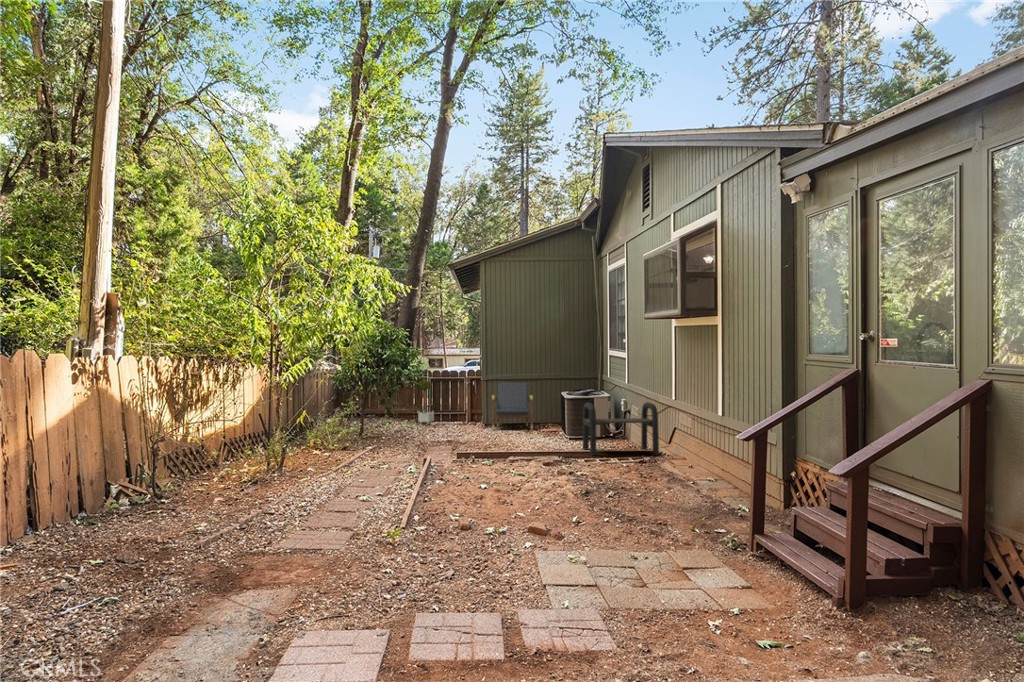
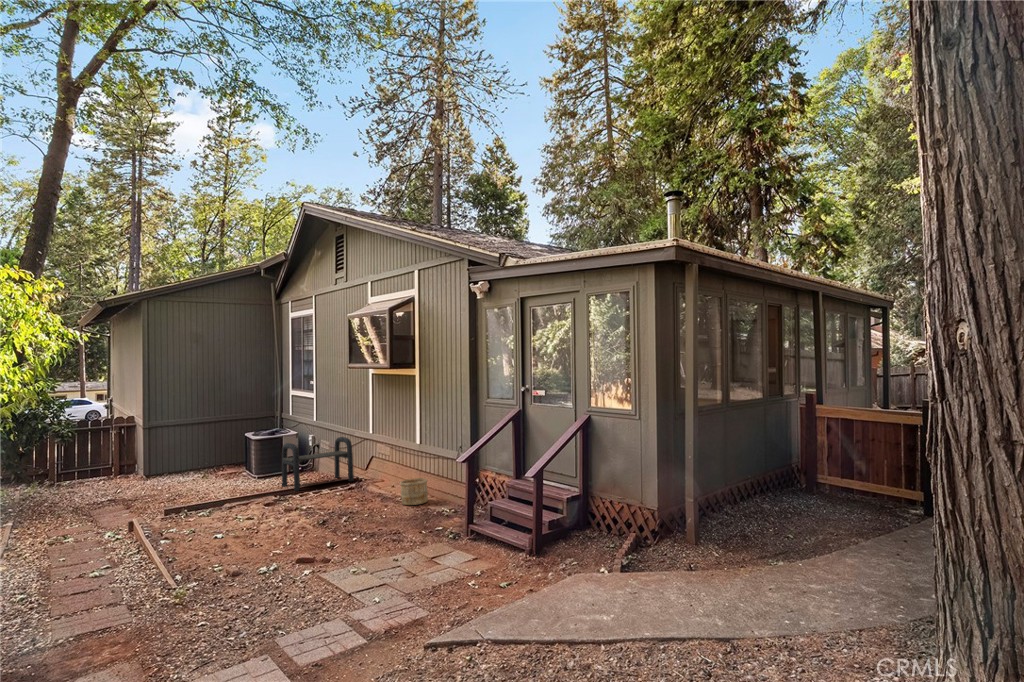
potted tree: present [416,379,434,422] -> none [41,433,69,485]
lounge chair: present [492,382,533,430] -> none [160,427,210,481]
wooden bucket: none [691,460,730,493] -> present [400,478,428,505]

